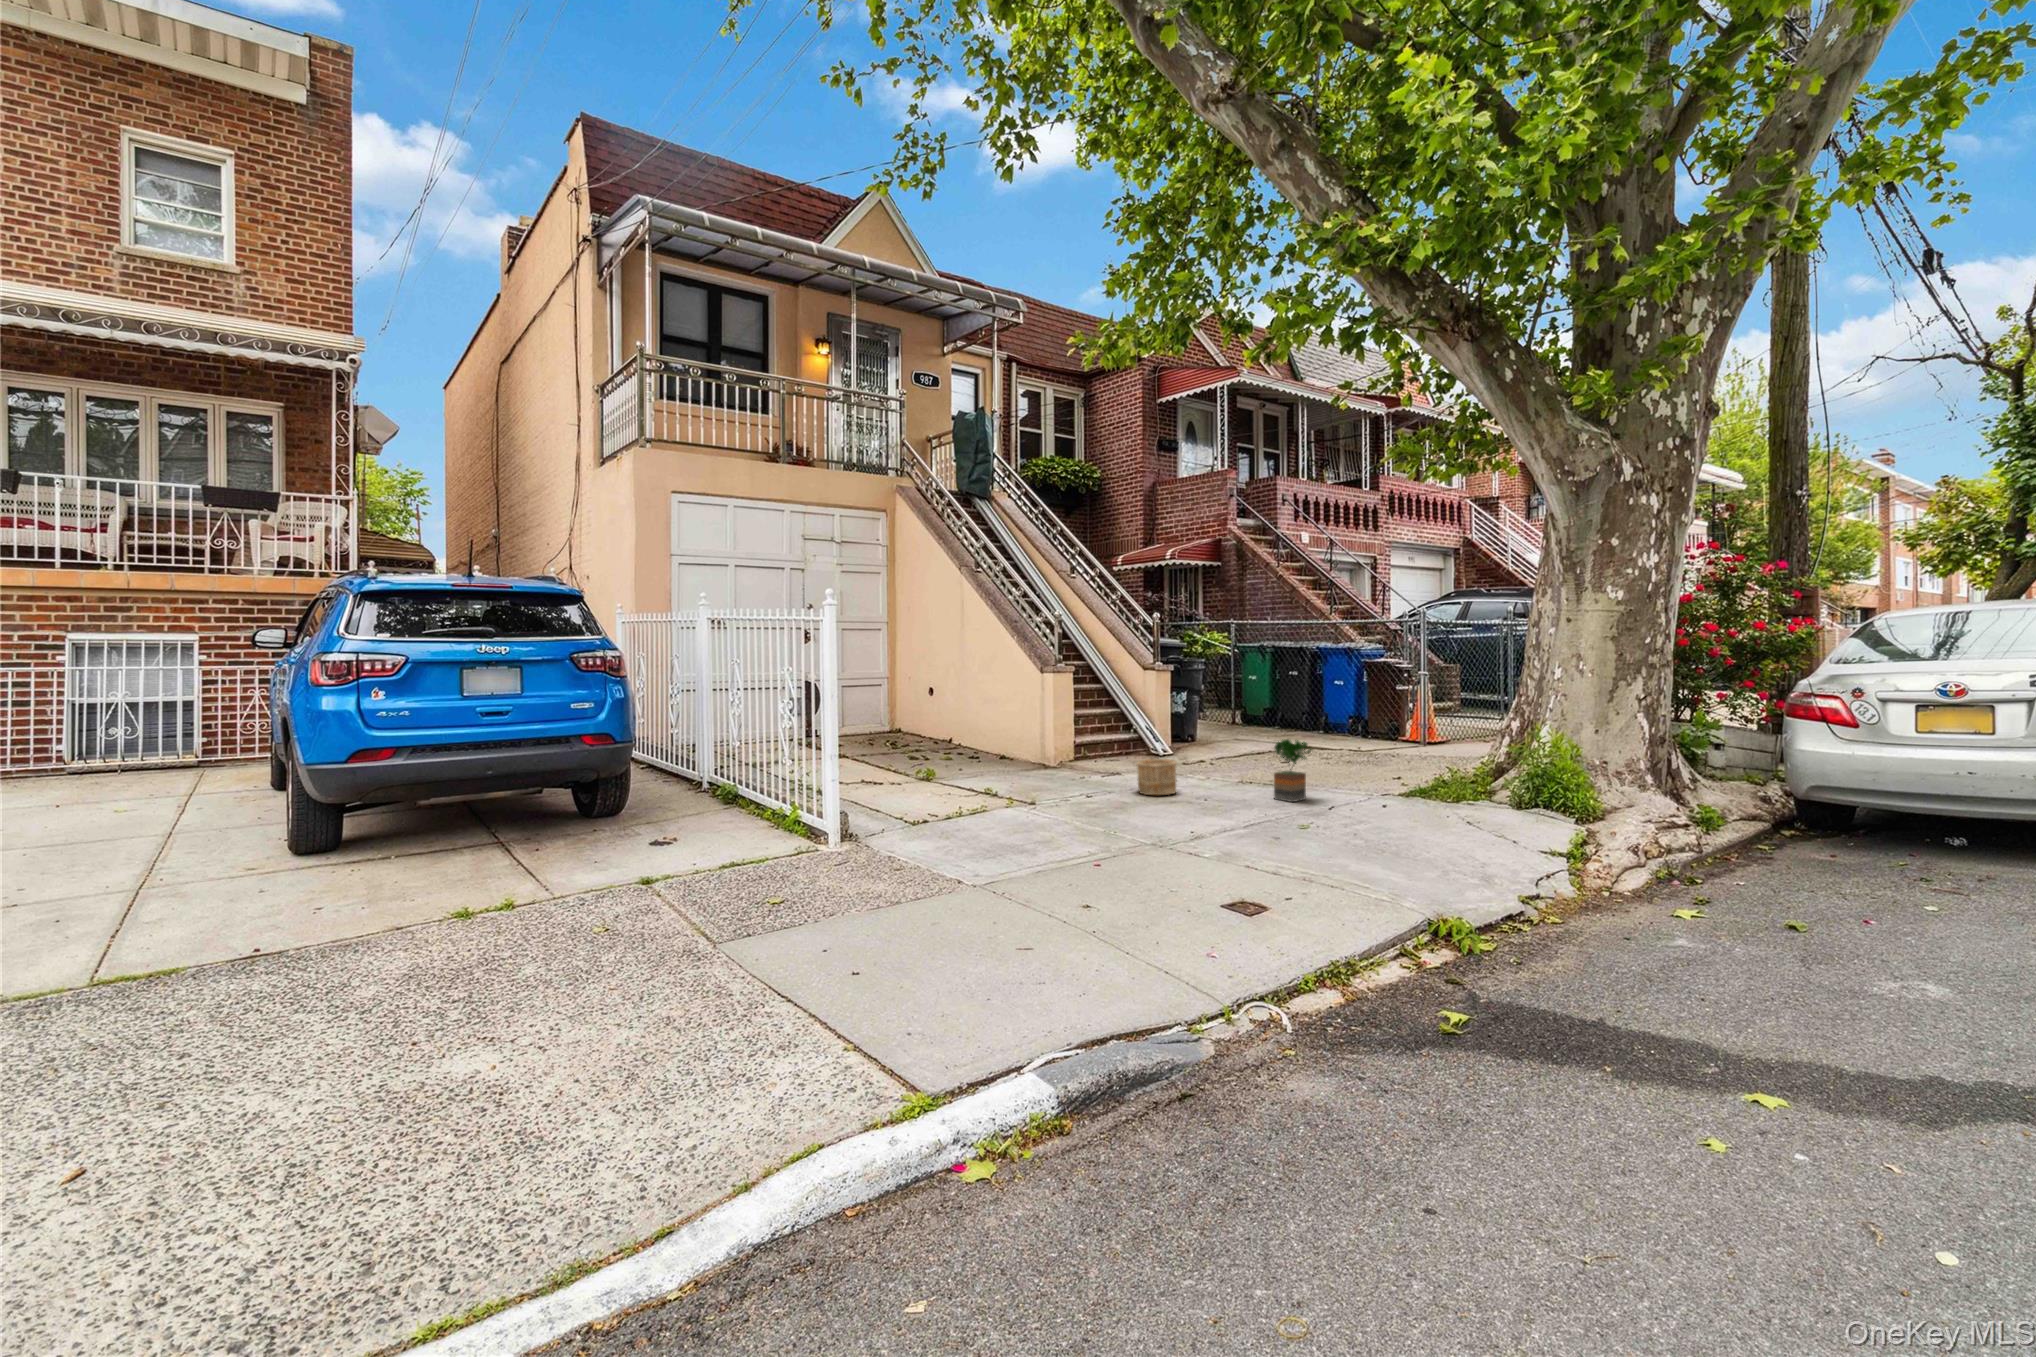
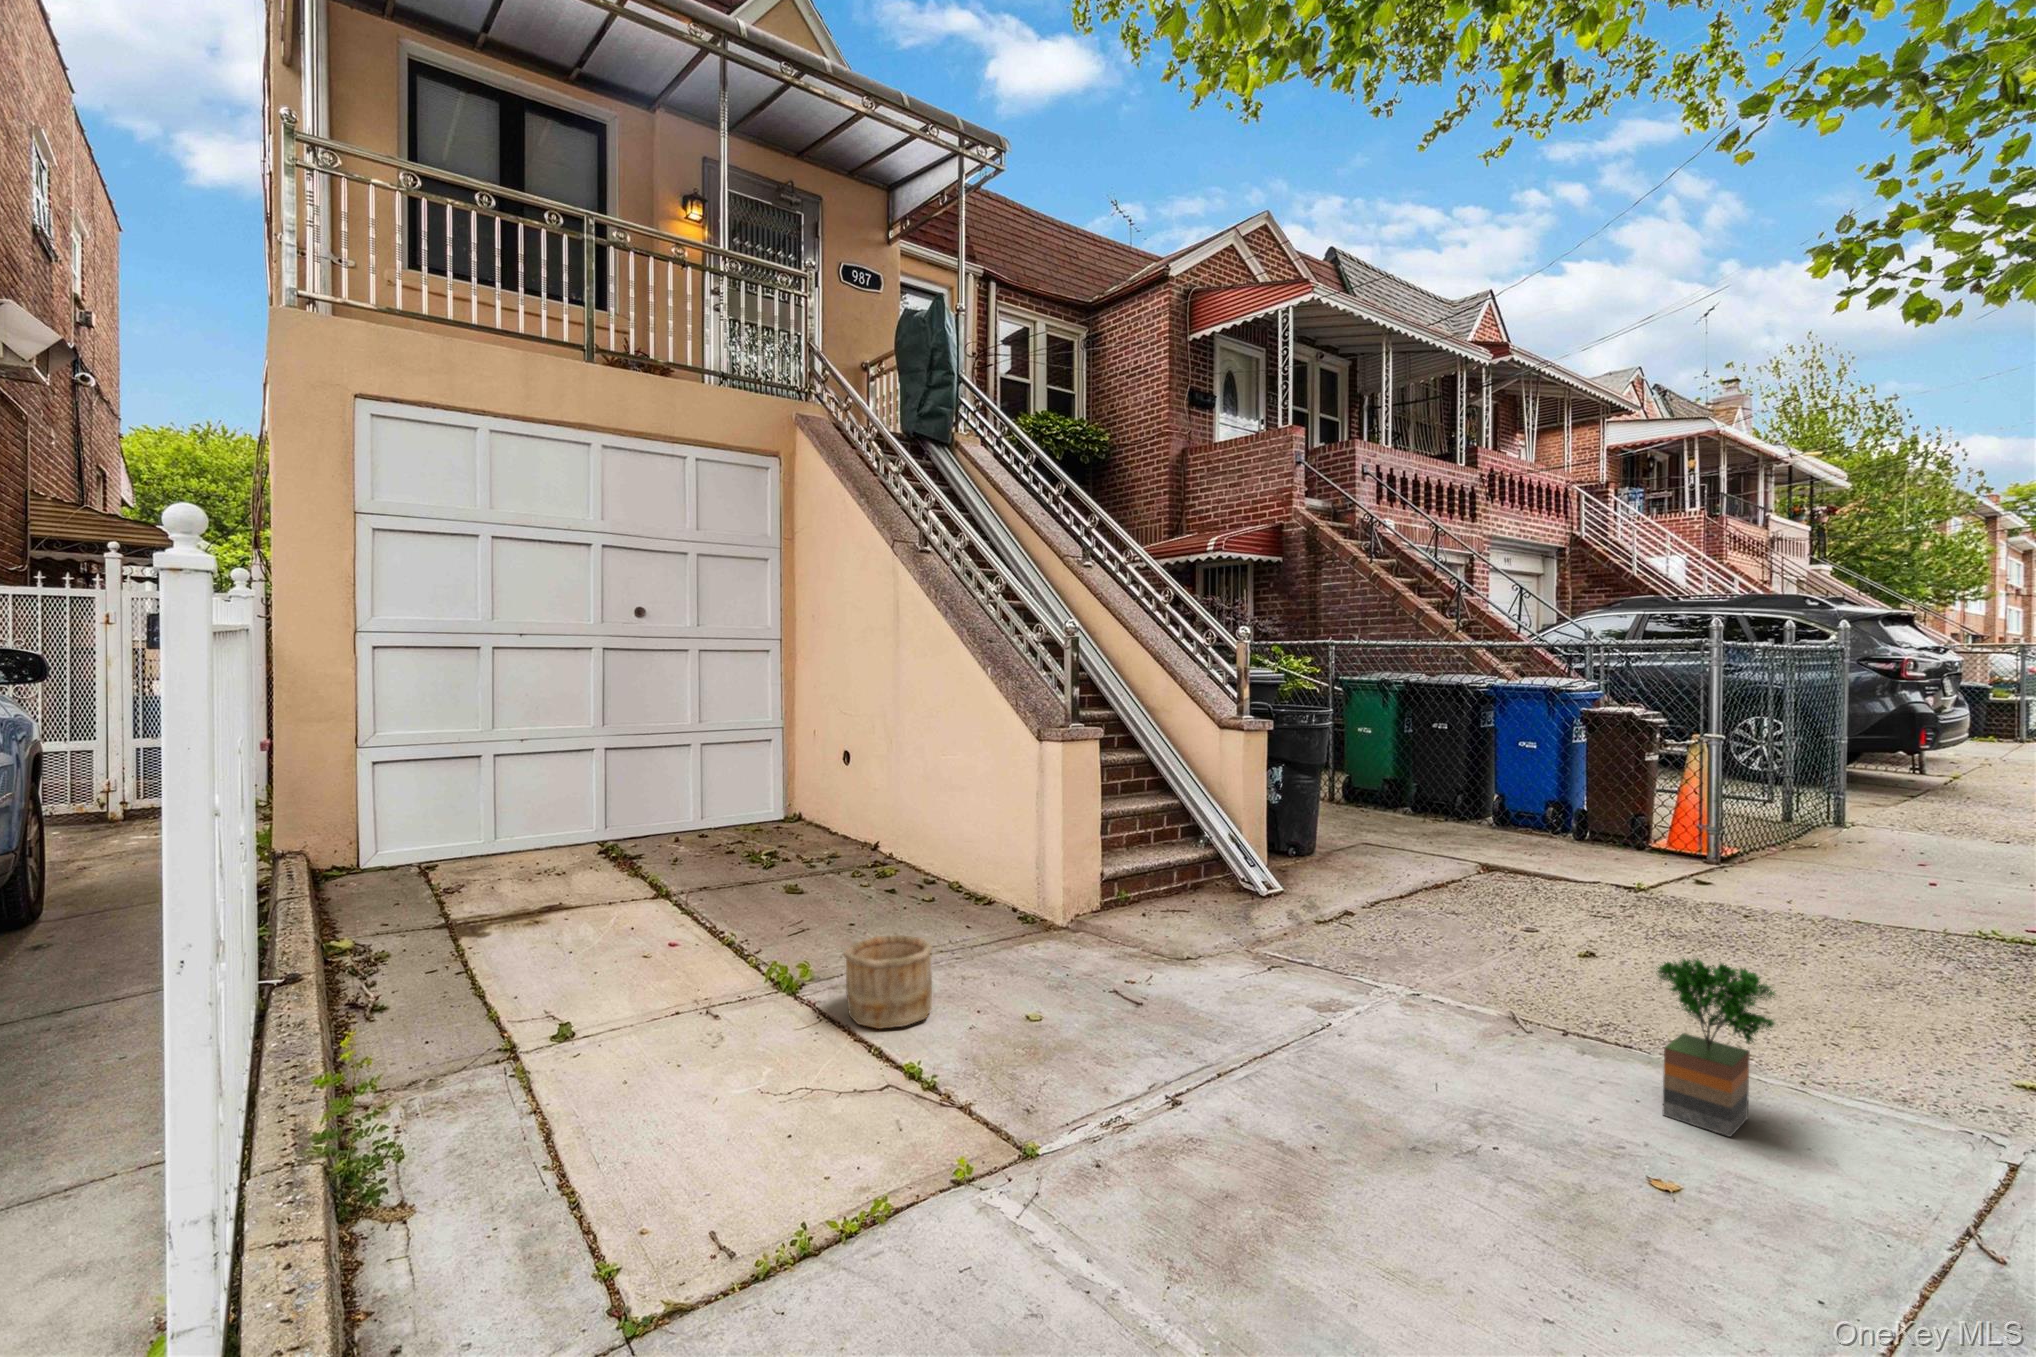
wooden bucket: present [1137,759,1177,795] -> present [843,935,933,1029]

